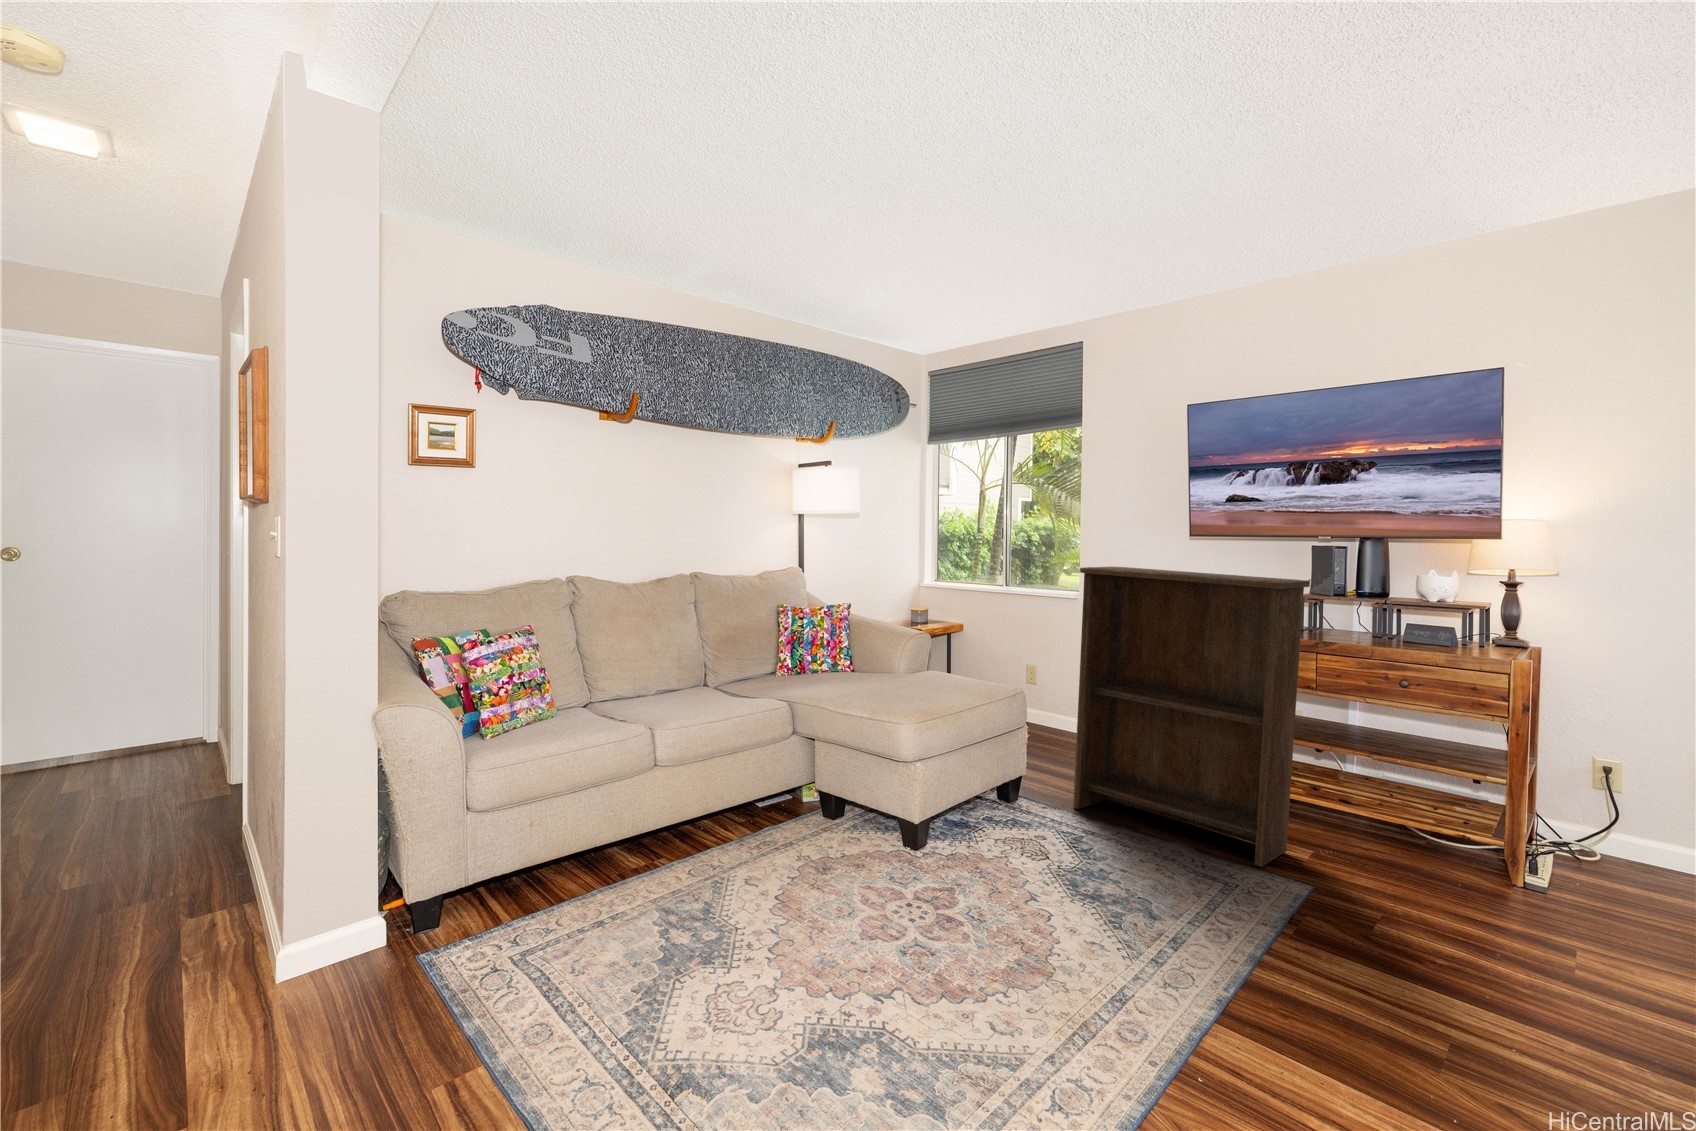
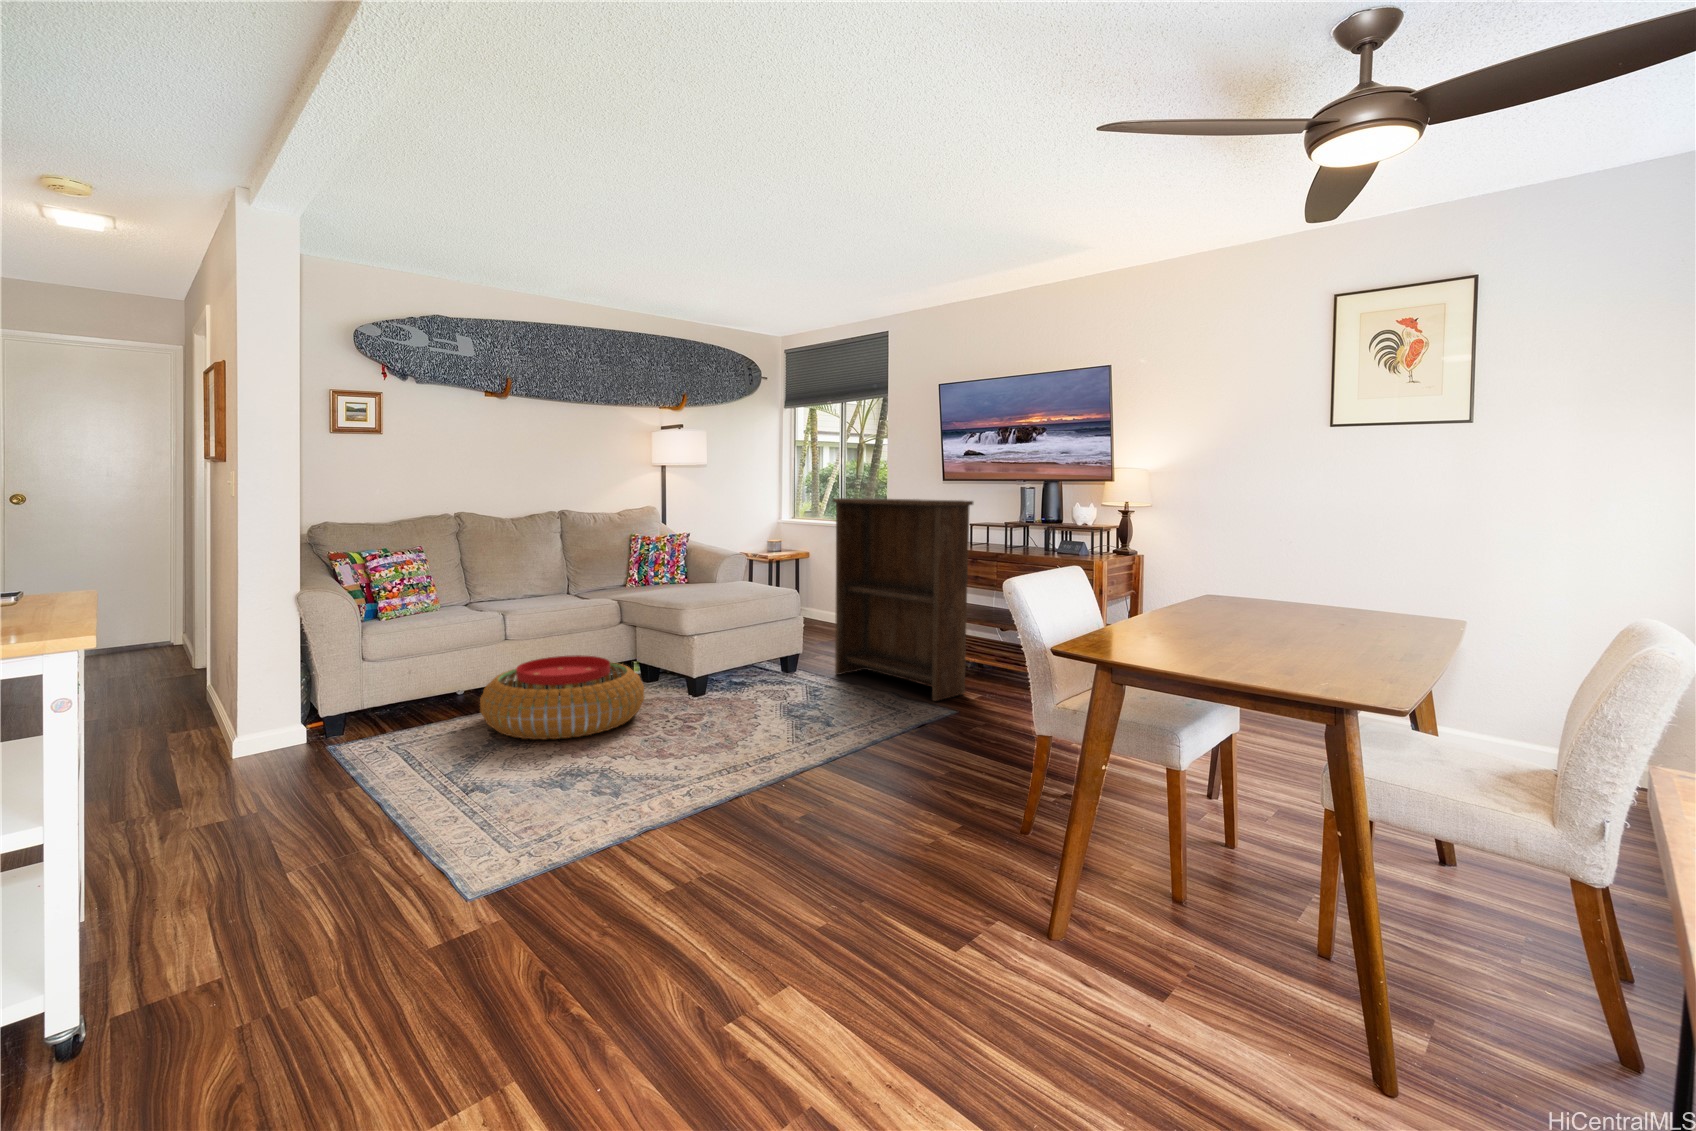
pouf: none [640,794,871,944] -> present [480,655,644,740]

